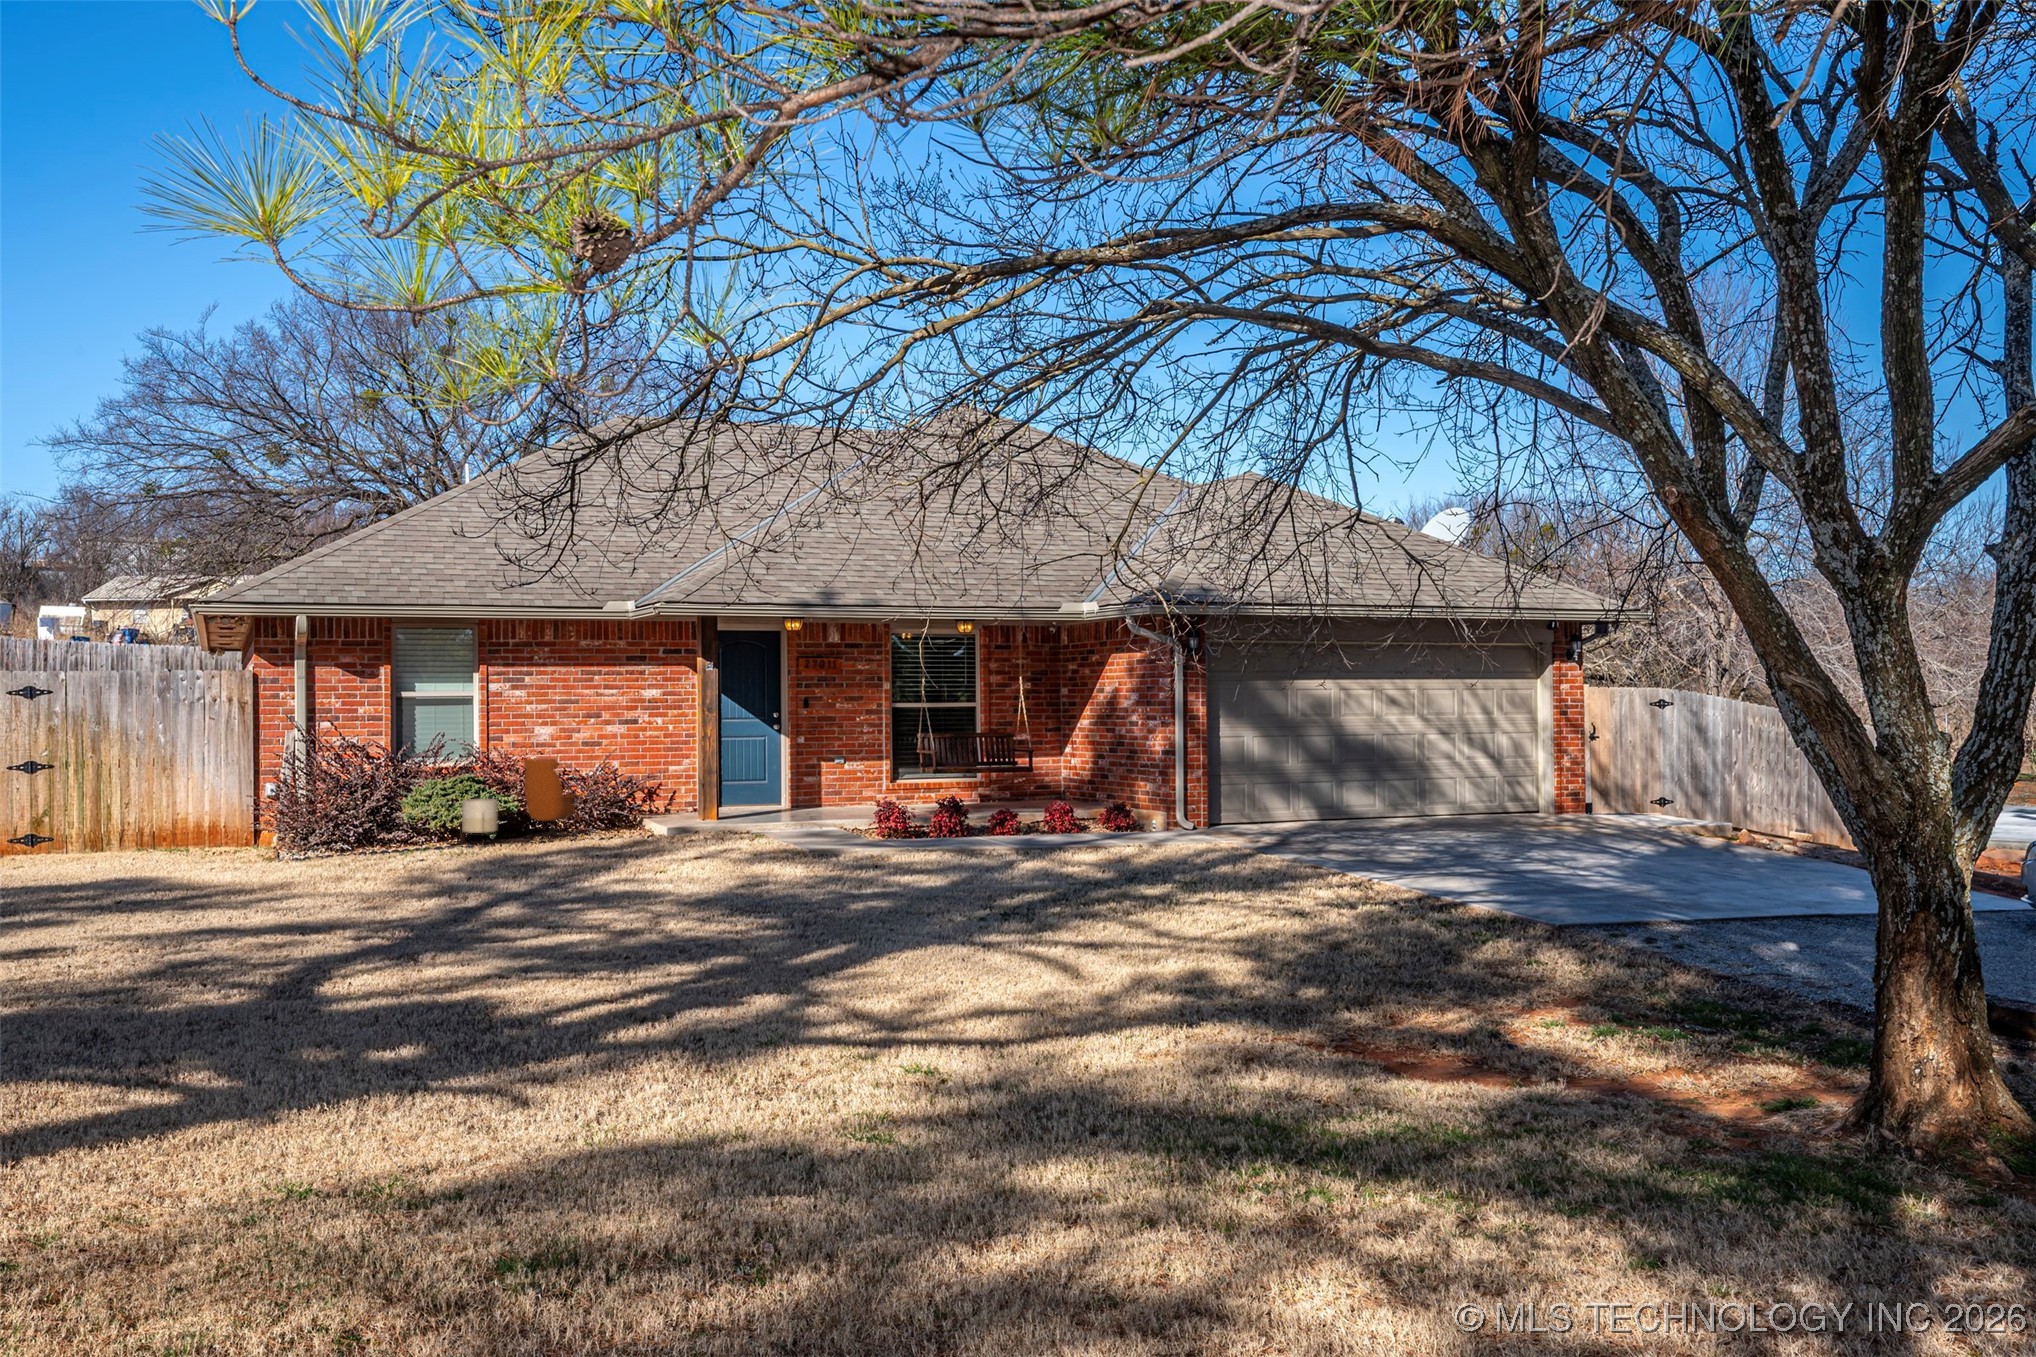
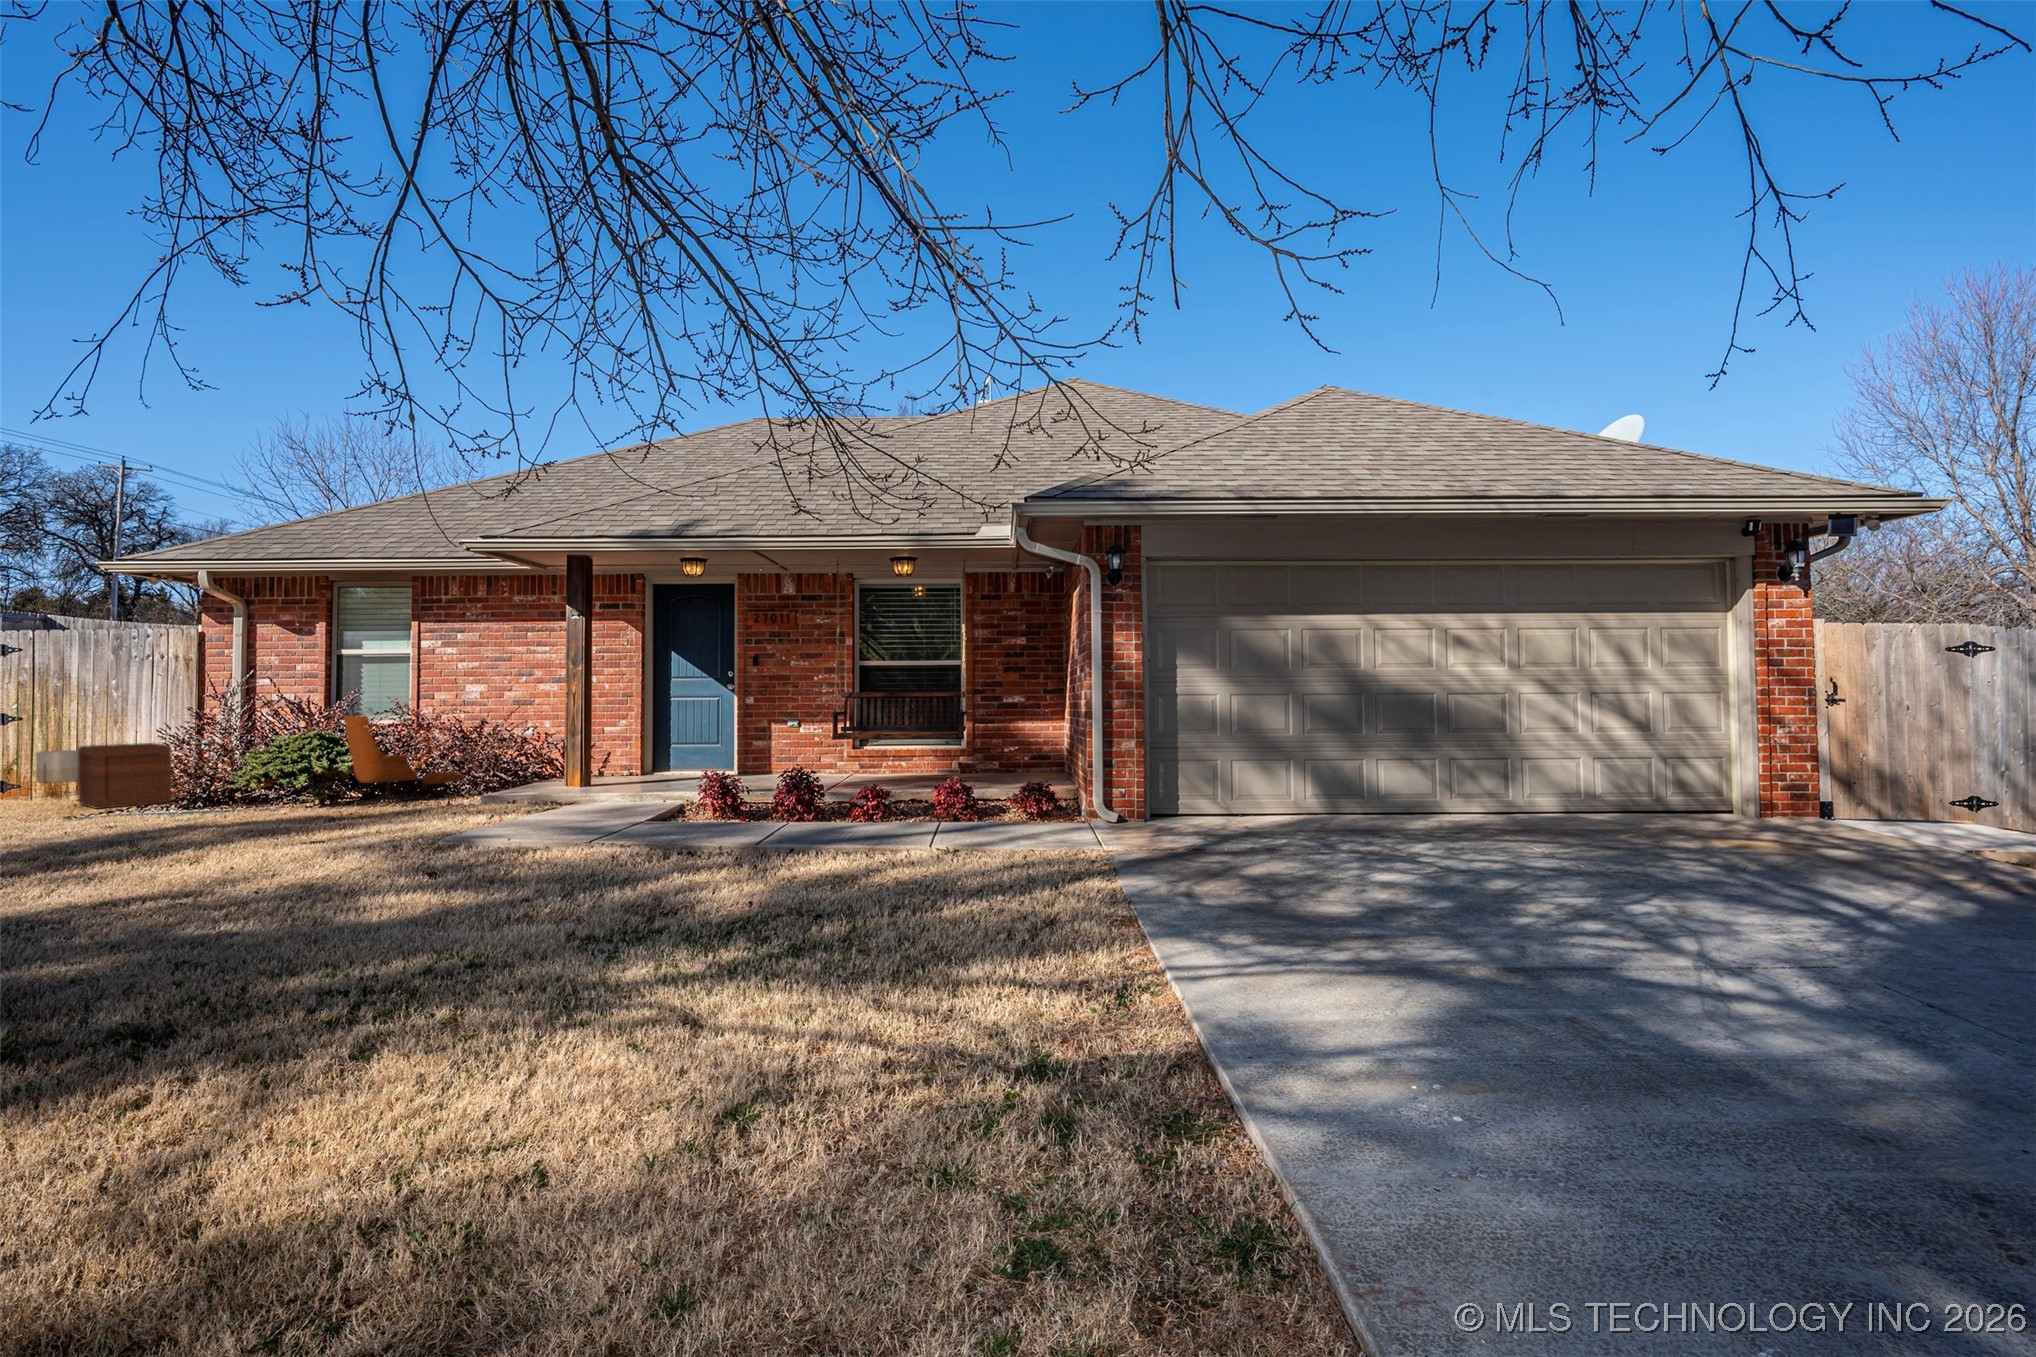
wooden crate: none [237,789,327,853] -> present [78,743,171,809]
planter: present [462,799,498,833] -> present [36,750,78,784]

